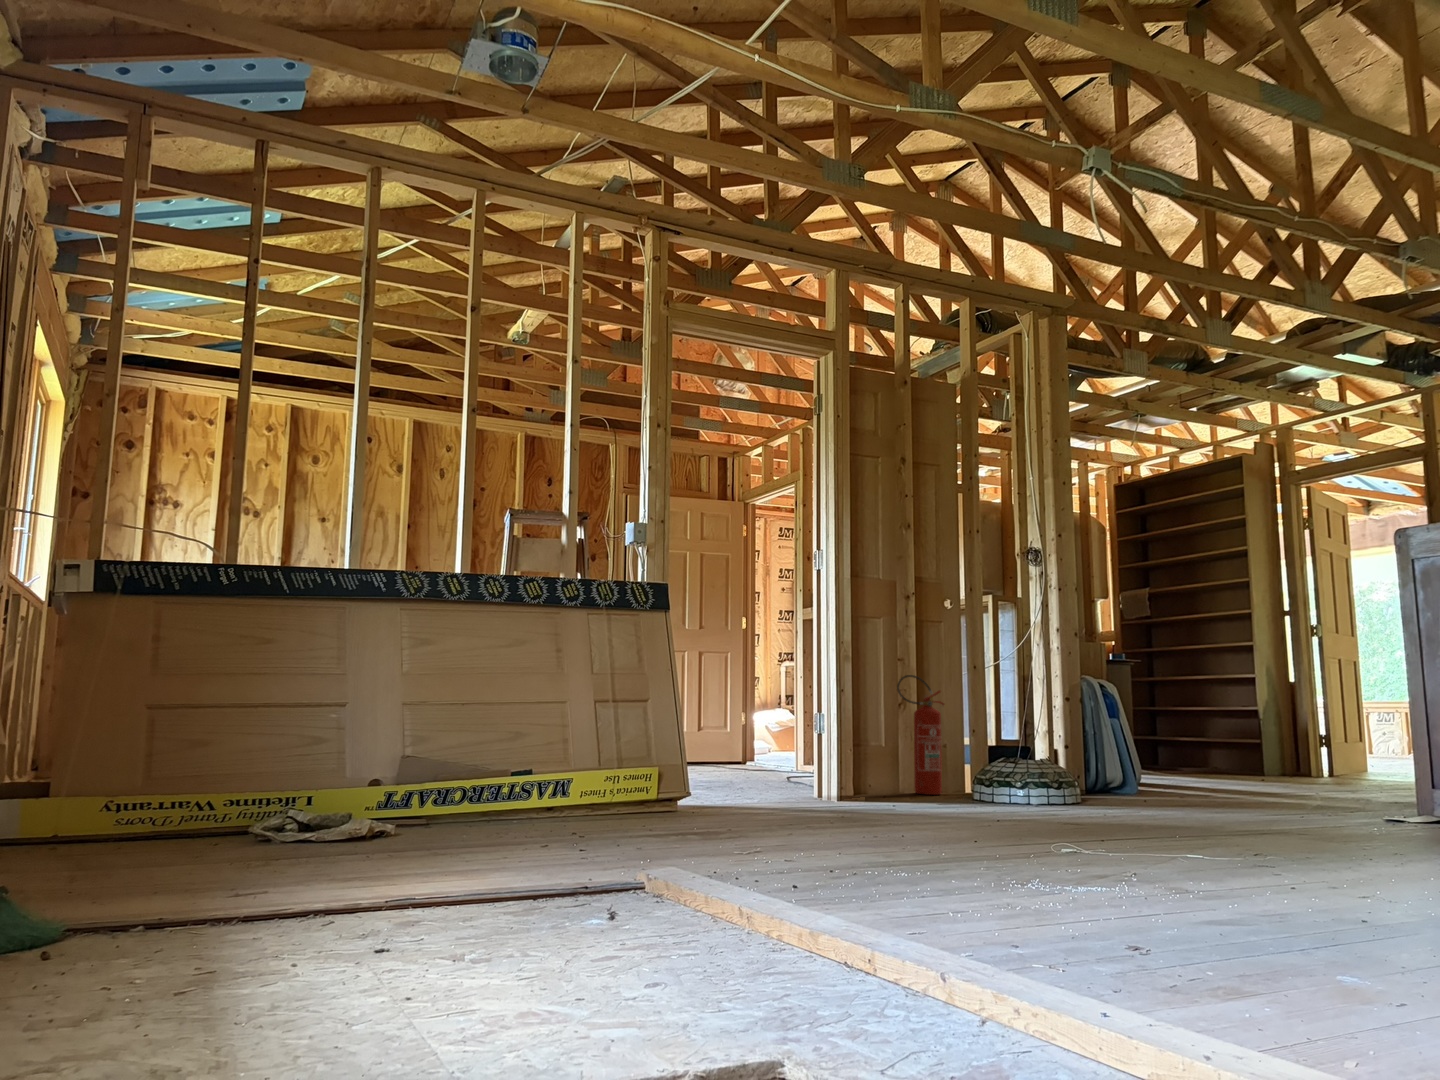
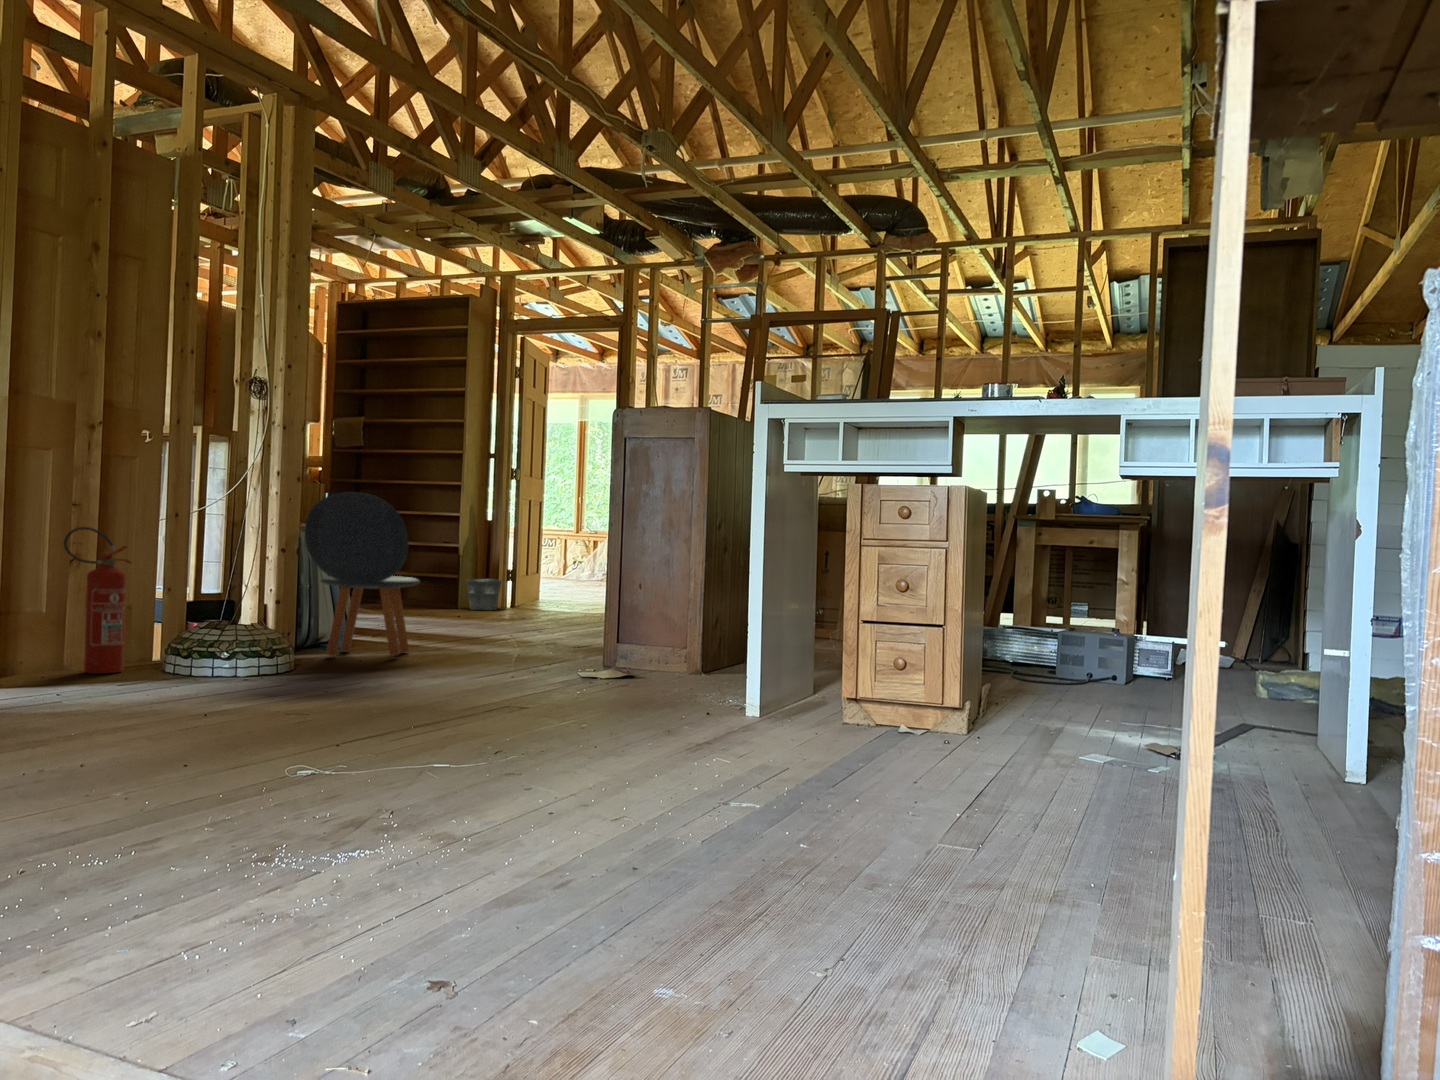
chair: none [1082,639,1201,801] -> present [305,492,420,656]
bucket: none [1267,744,1314,779] -> present [462,579,502,610]

